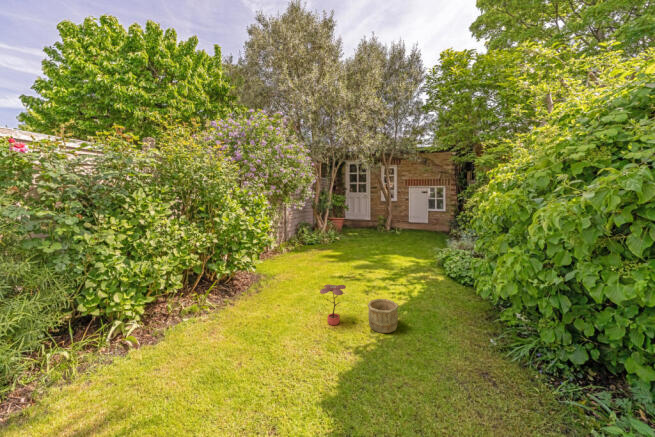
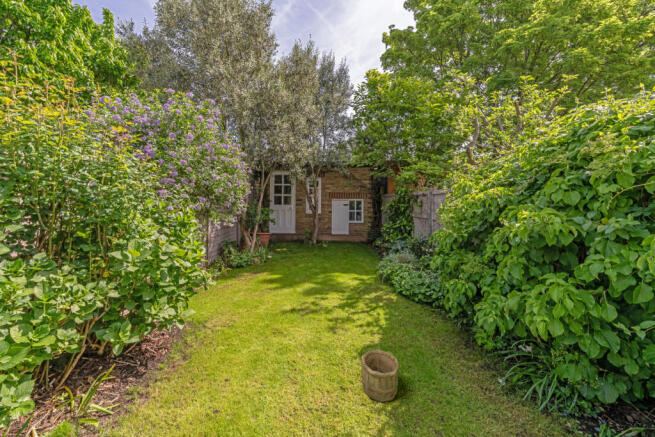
potted plant: present [320,284,346,325] -> none [303,340,336,403]

